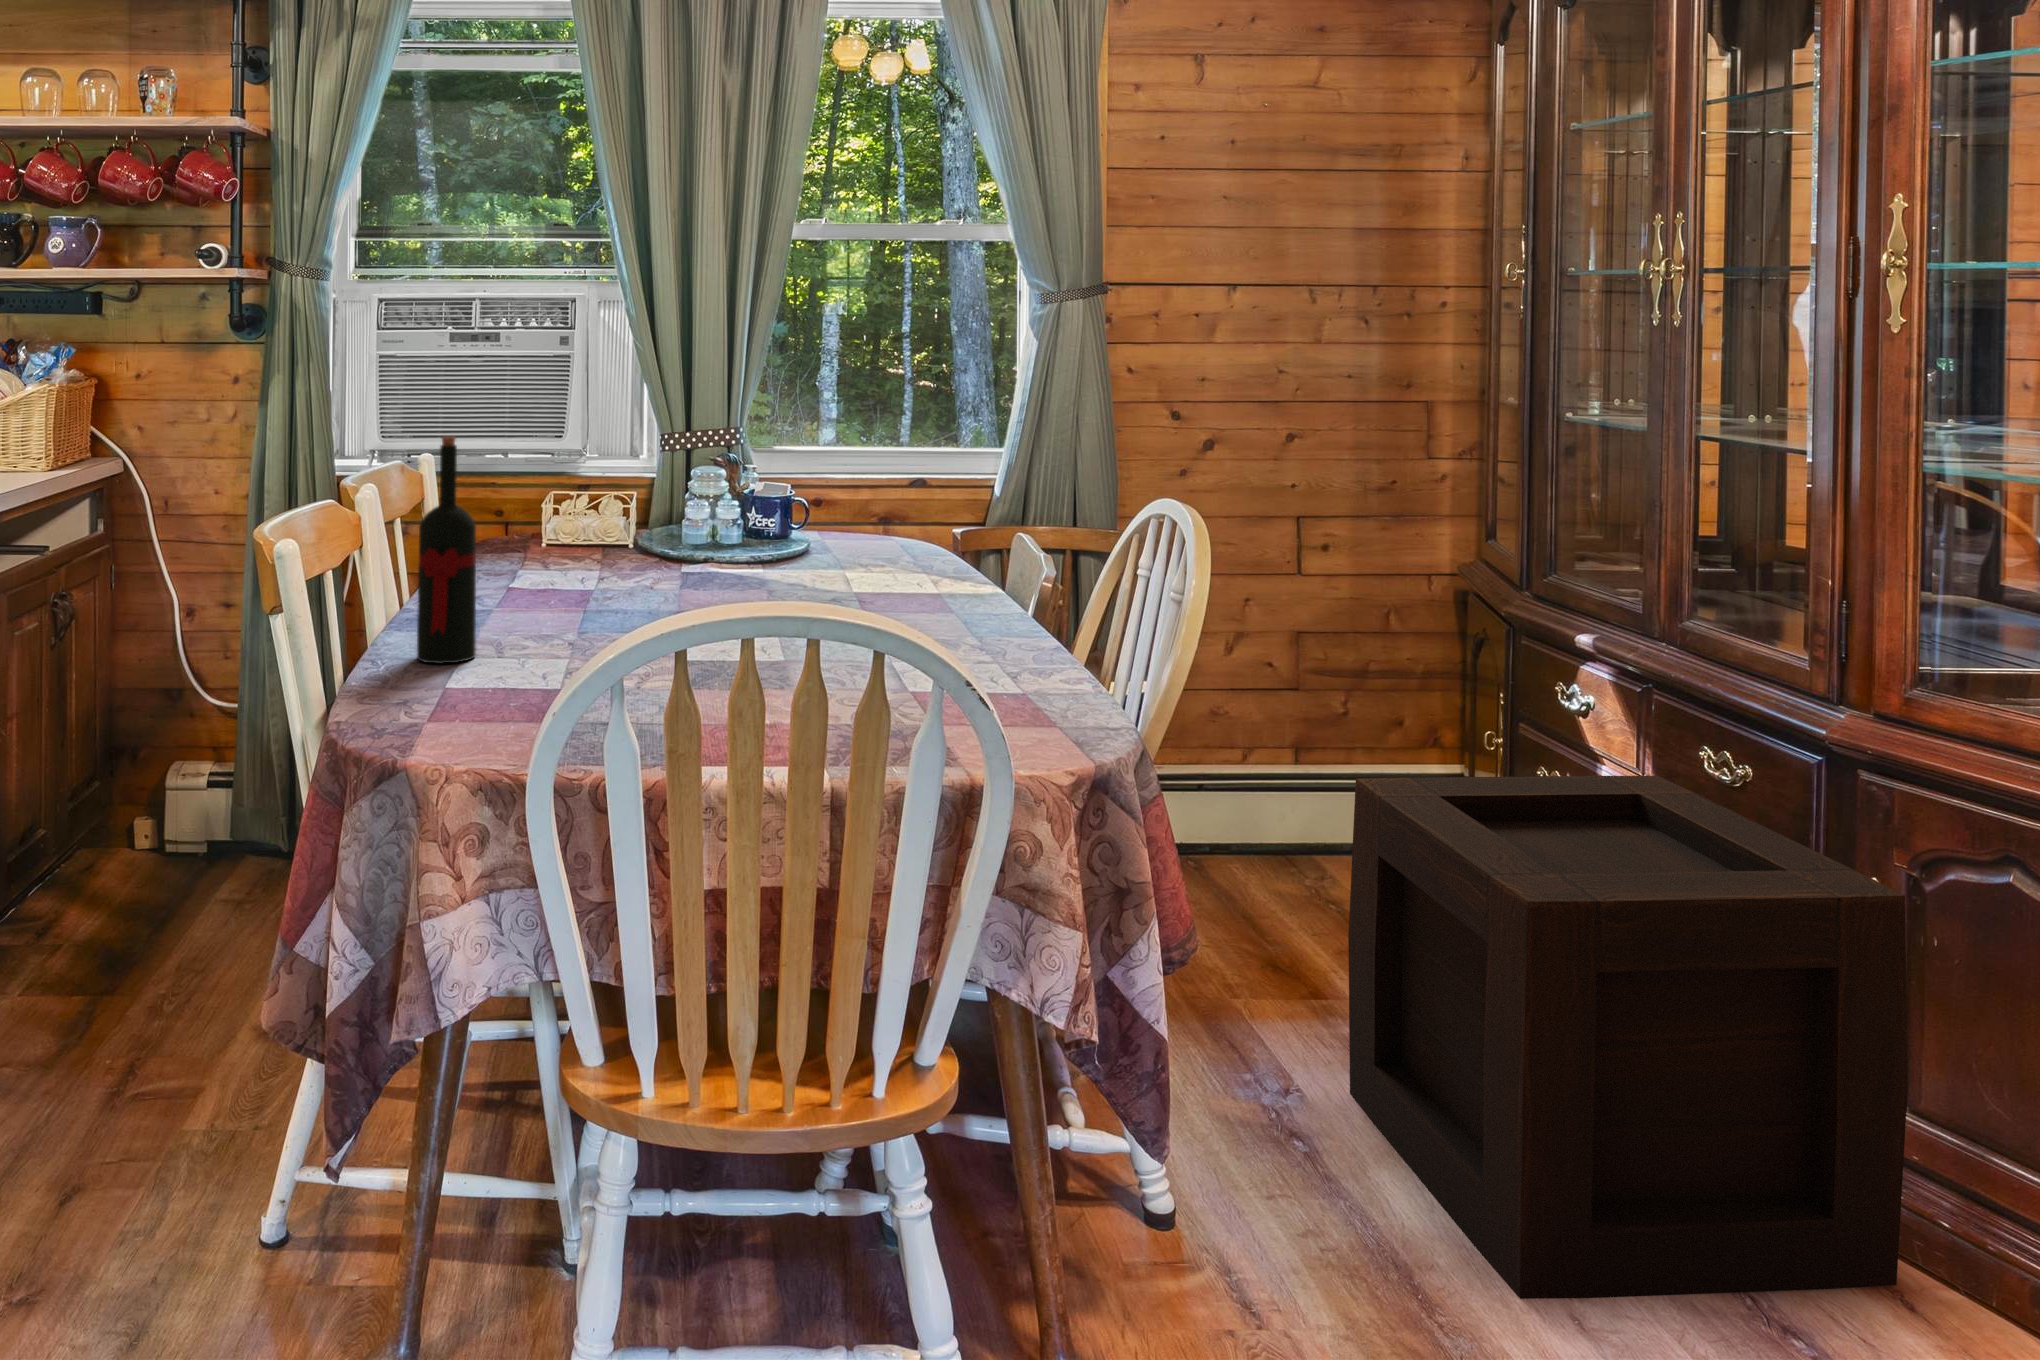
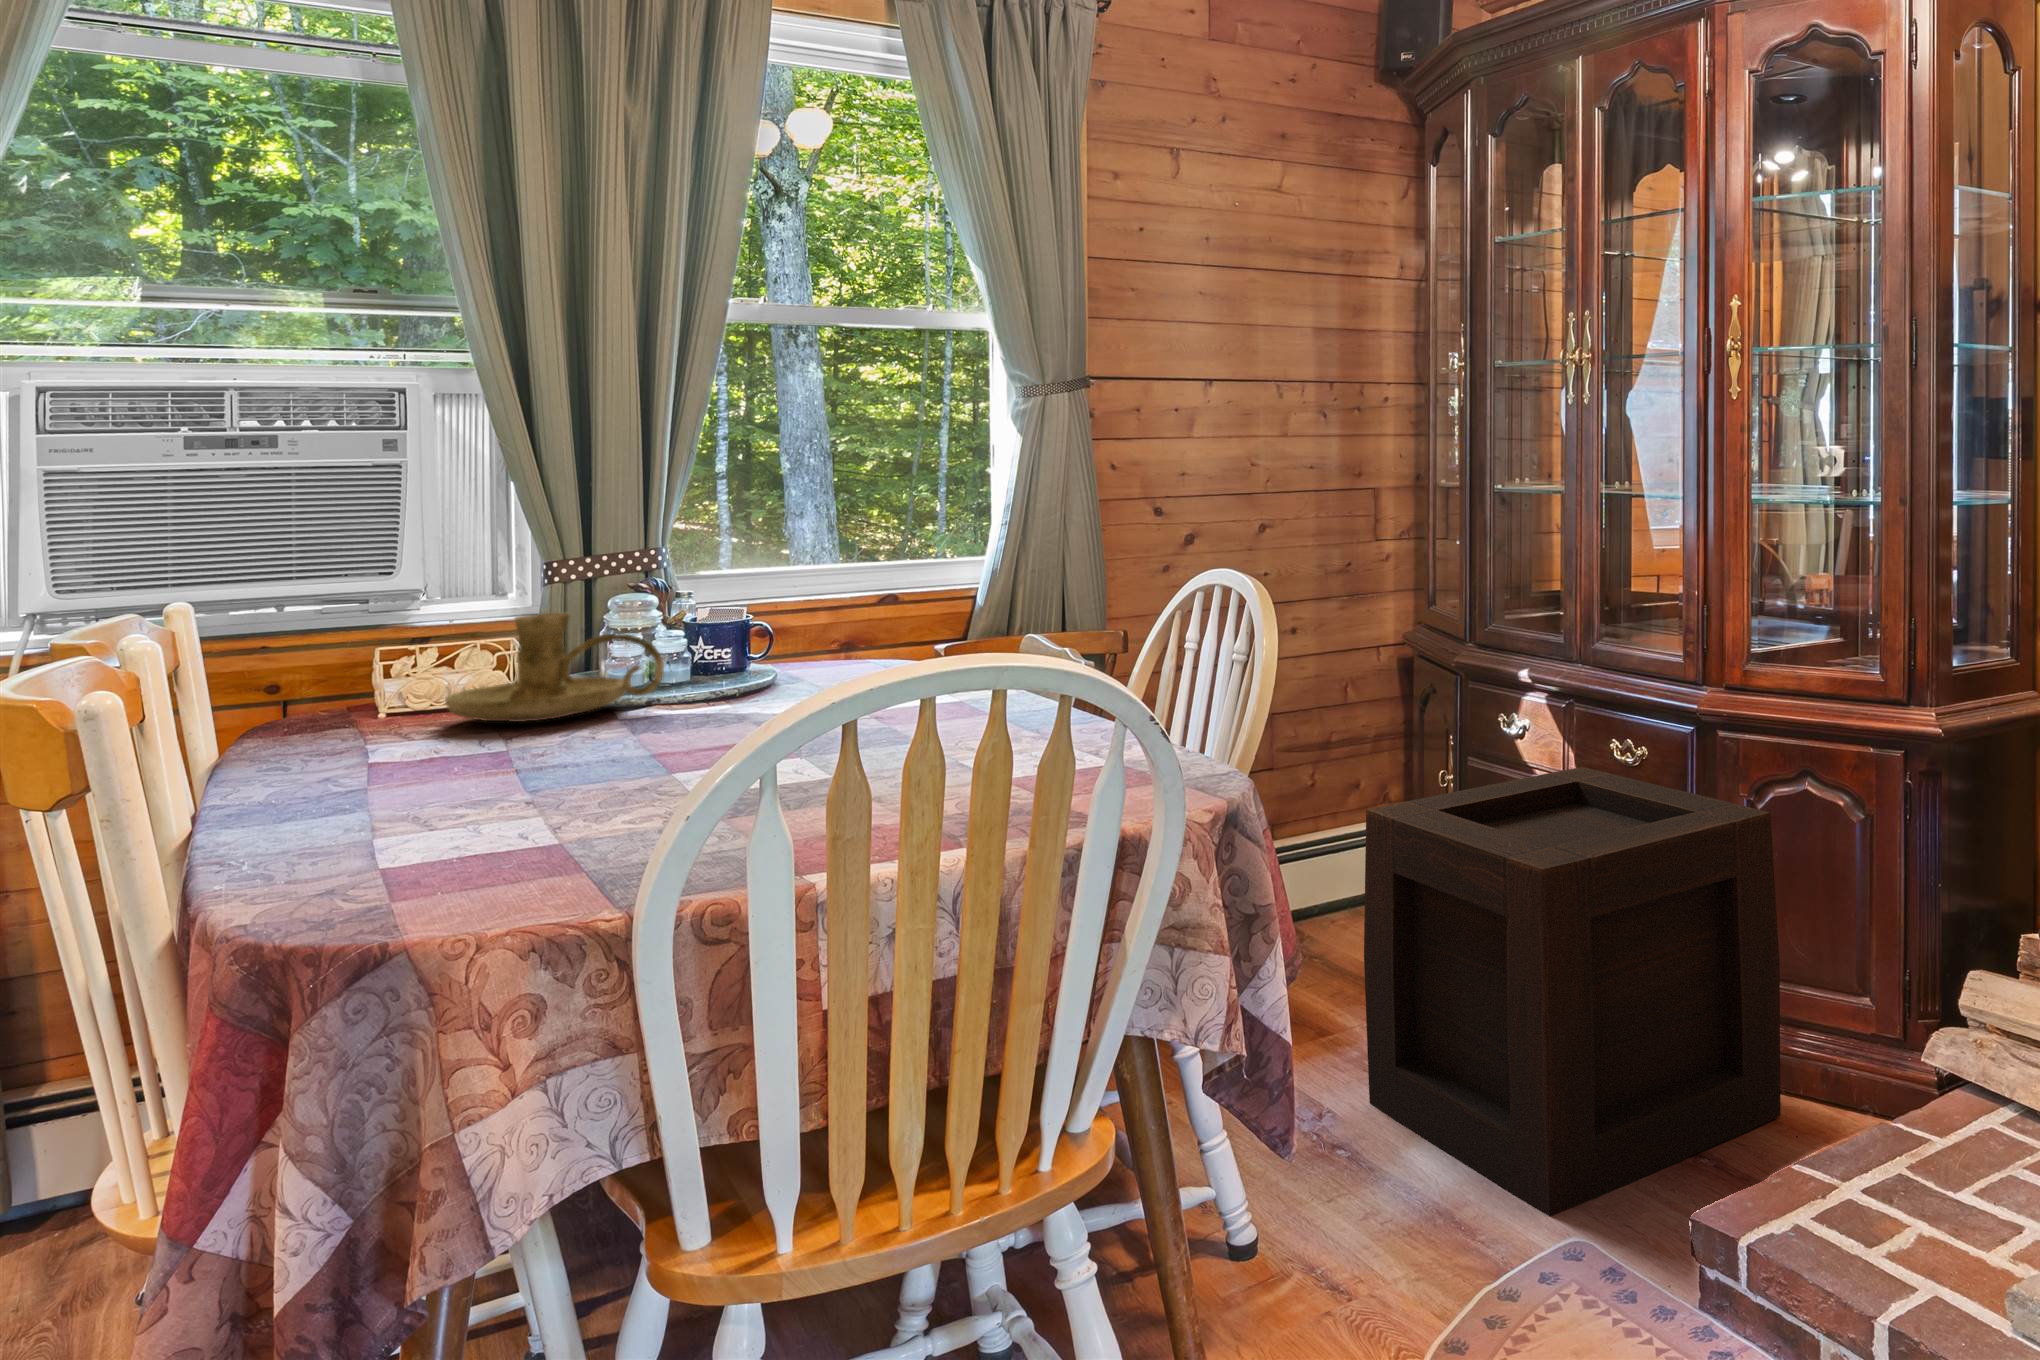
wine bottle: present [417,436,476,664] -> none [319,549,418,841]
candle holder: none [556,482,705,571] -> present [445,613,664,722]

